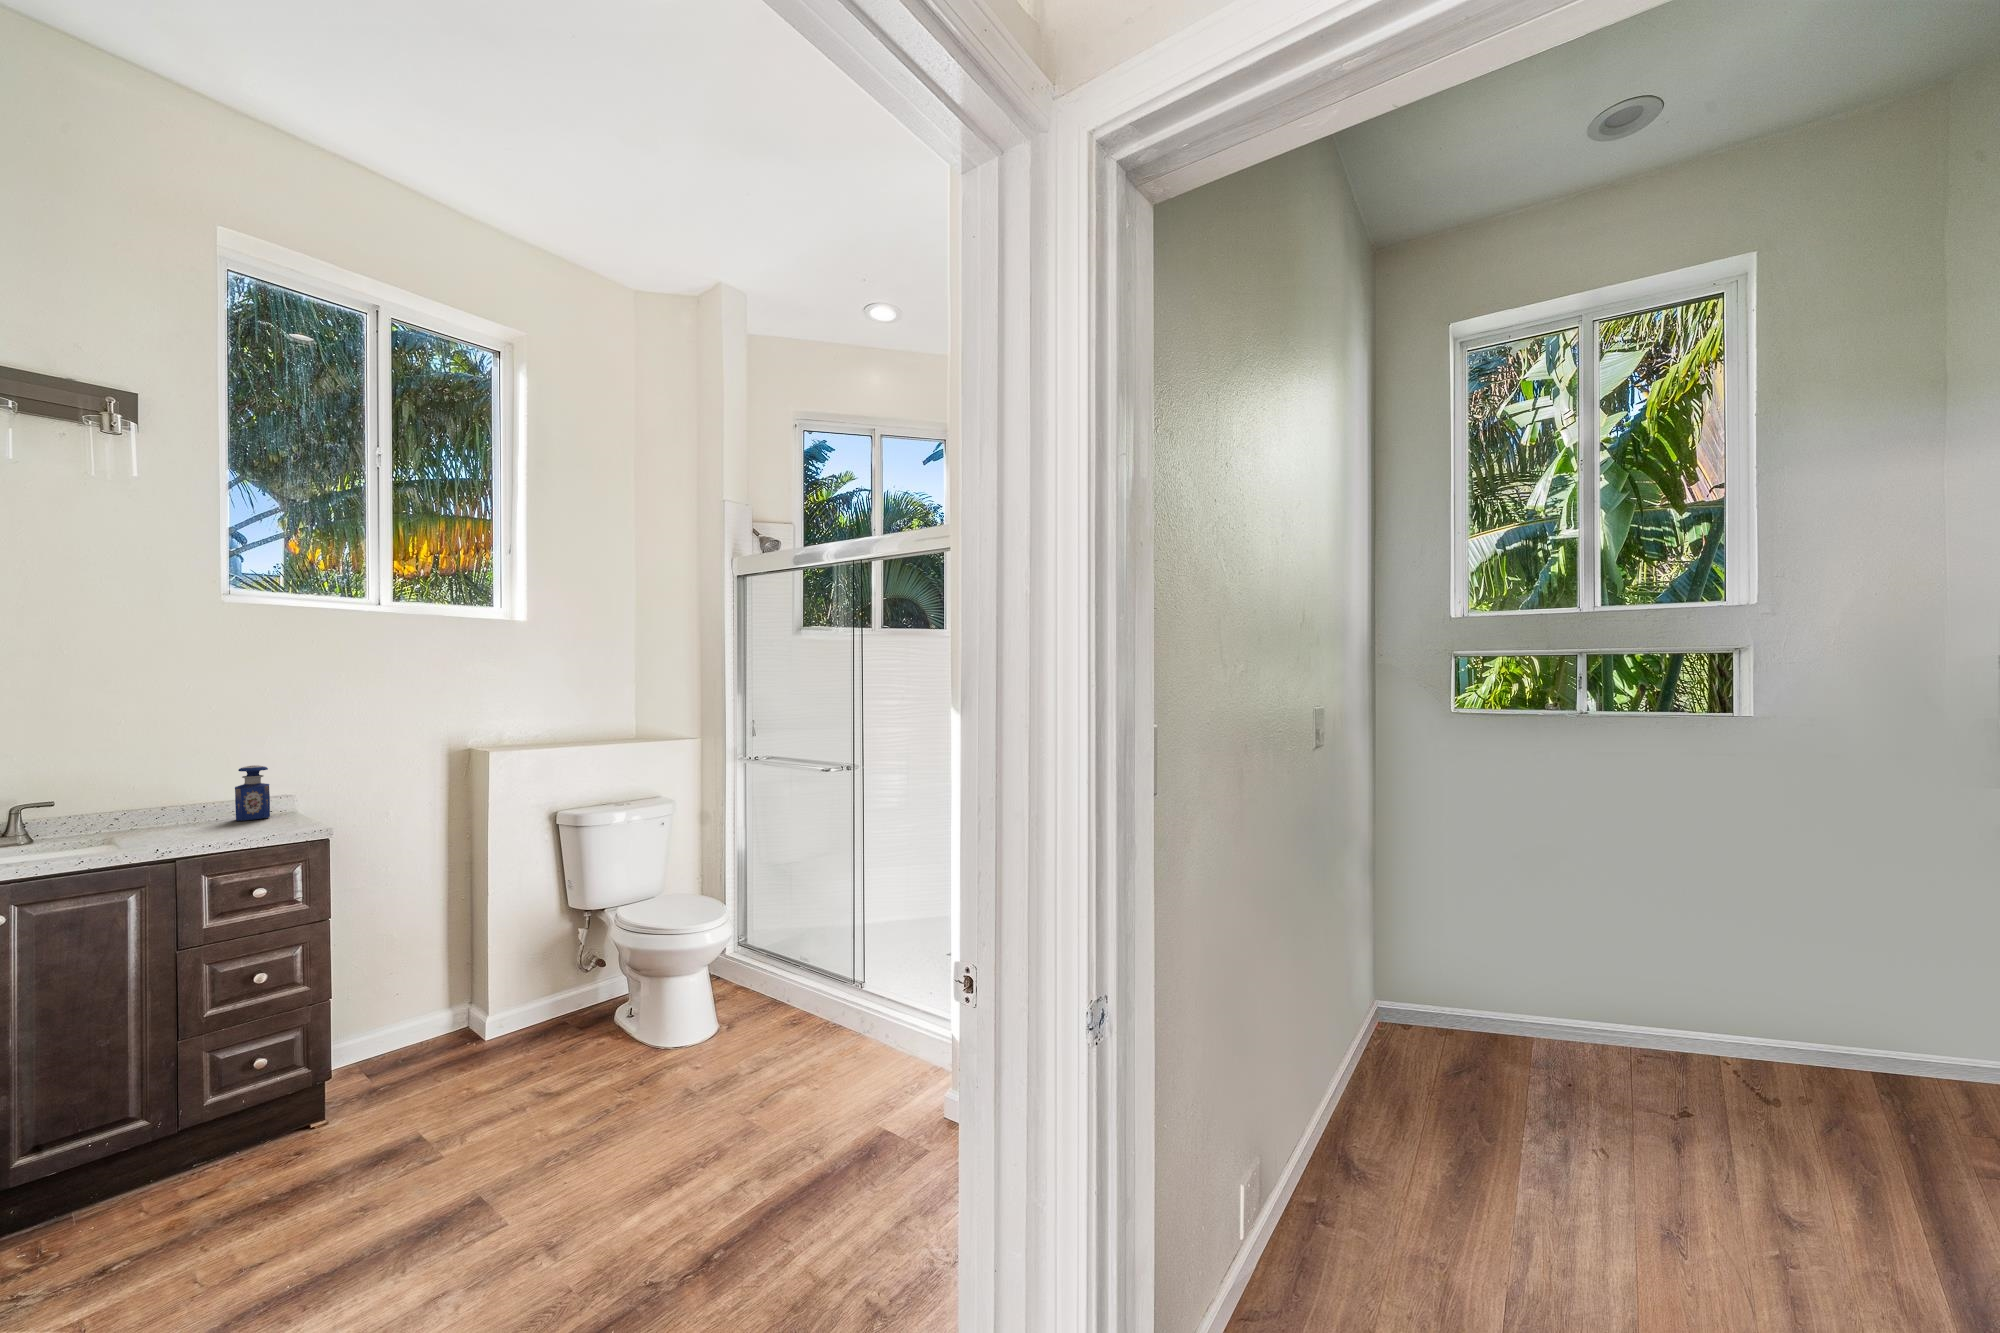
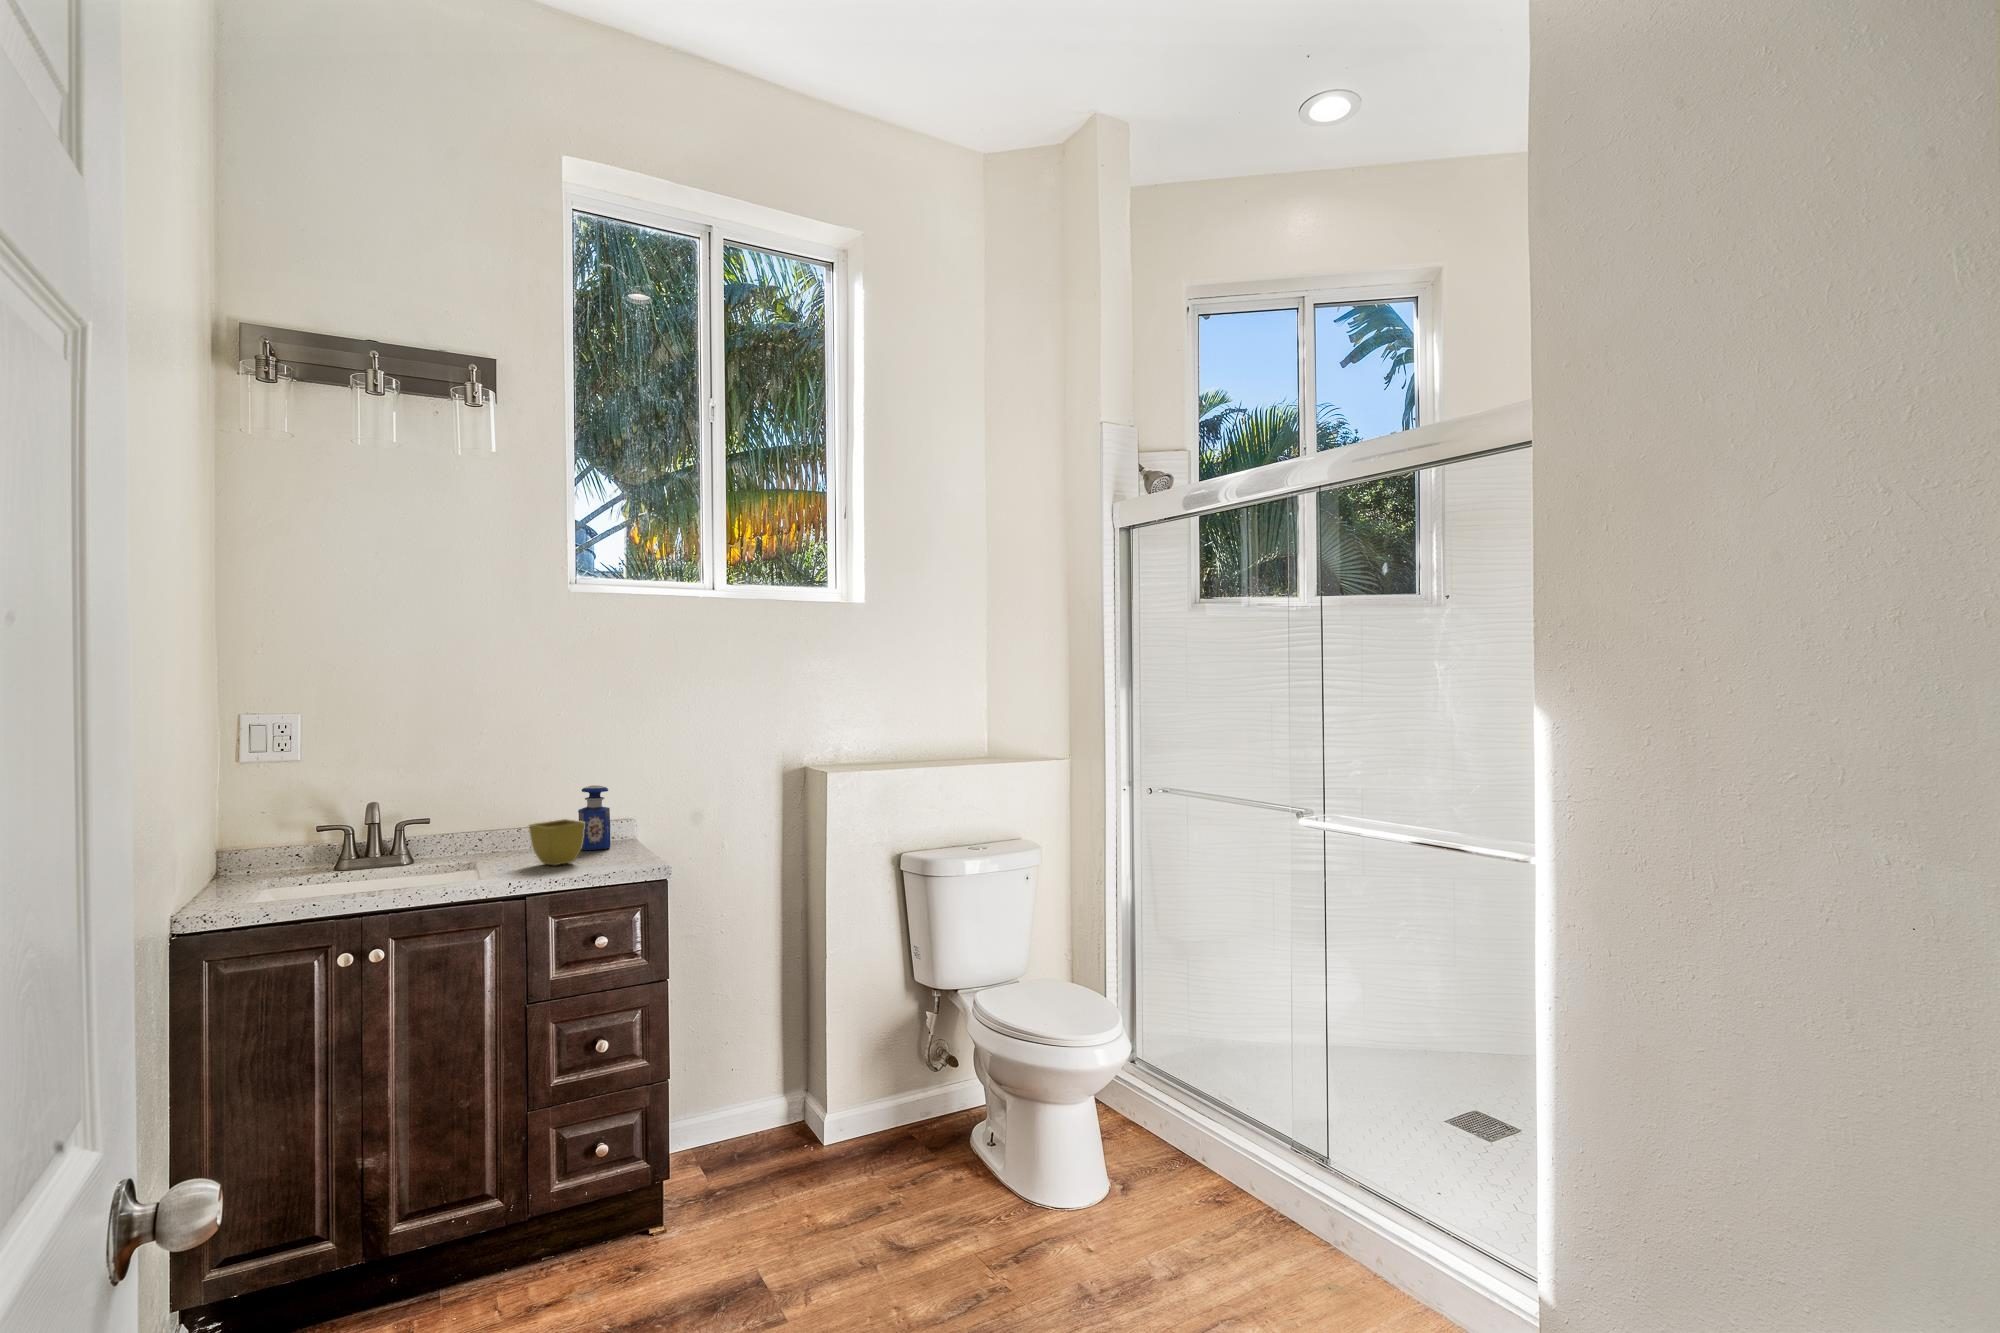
flower pot: none [178,794,242,833] -> present [529,819,585,866]

